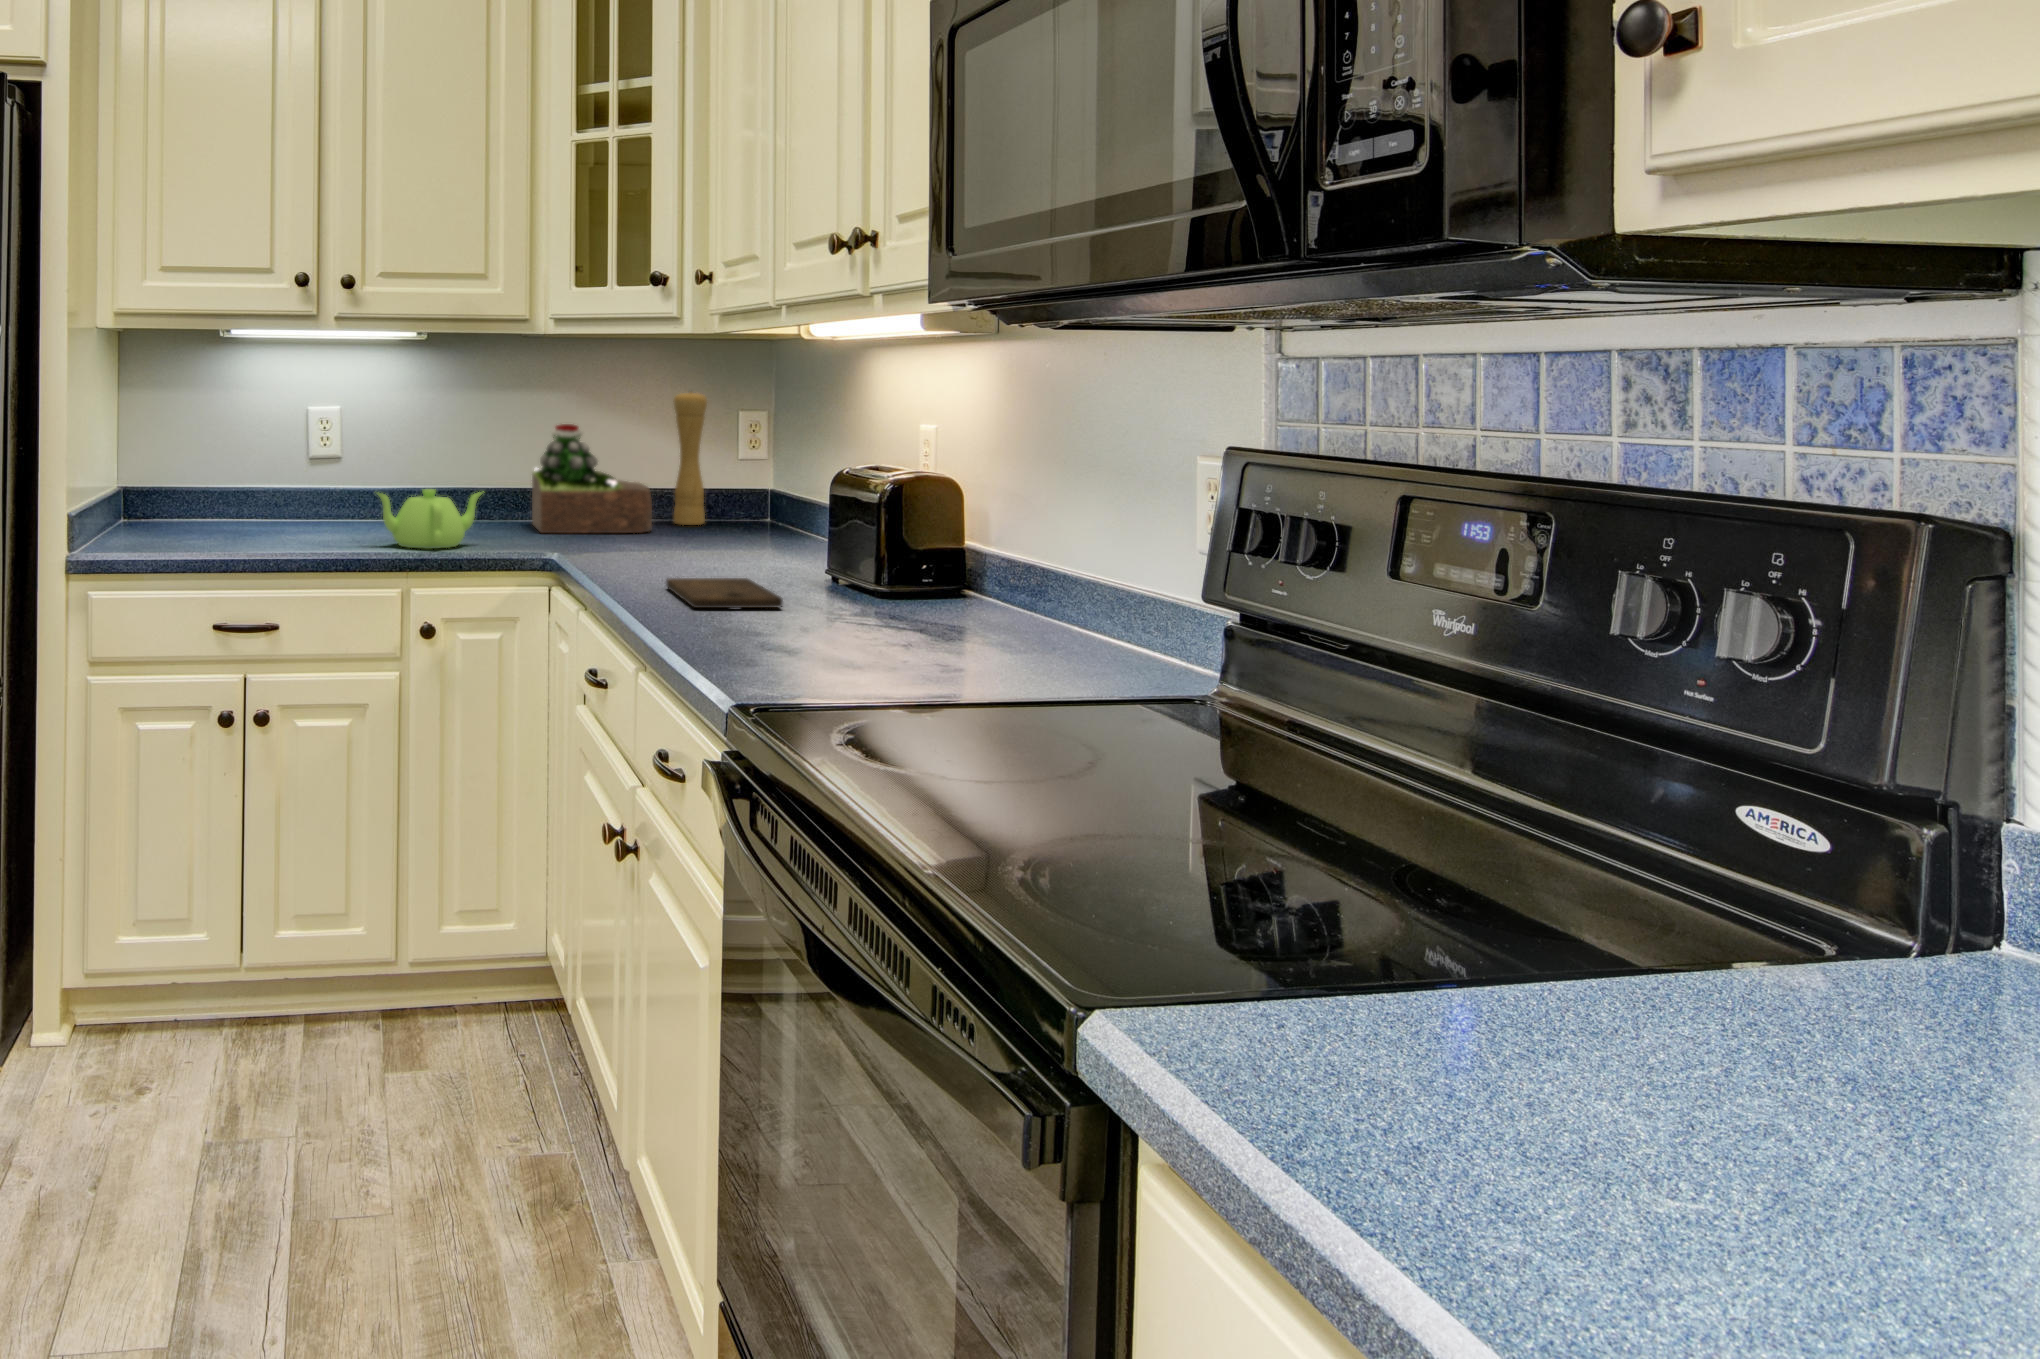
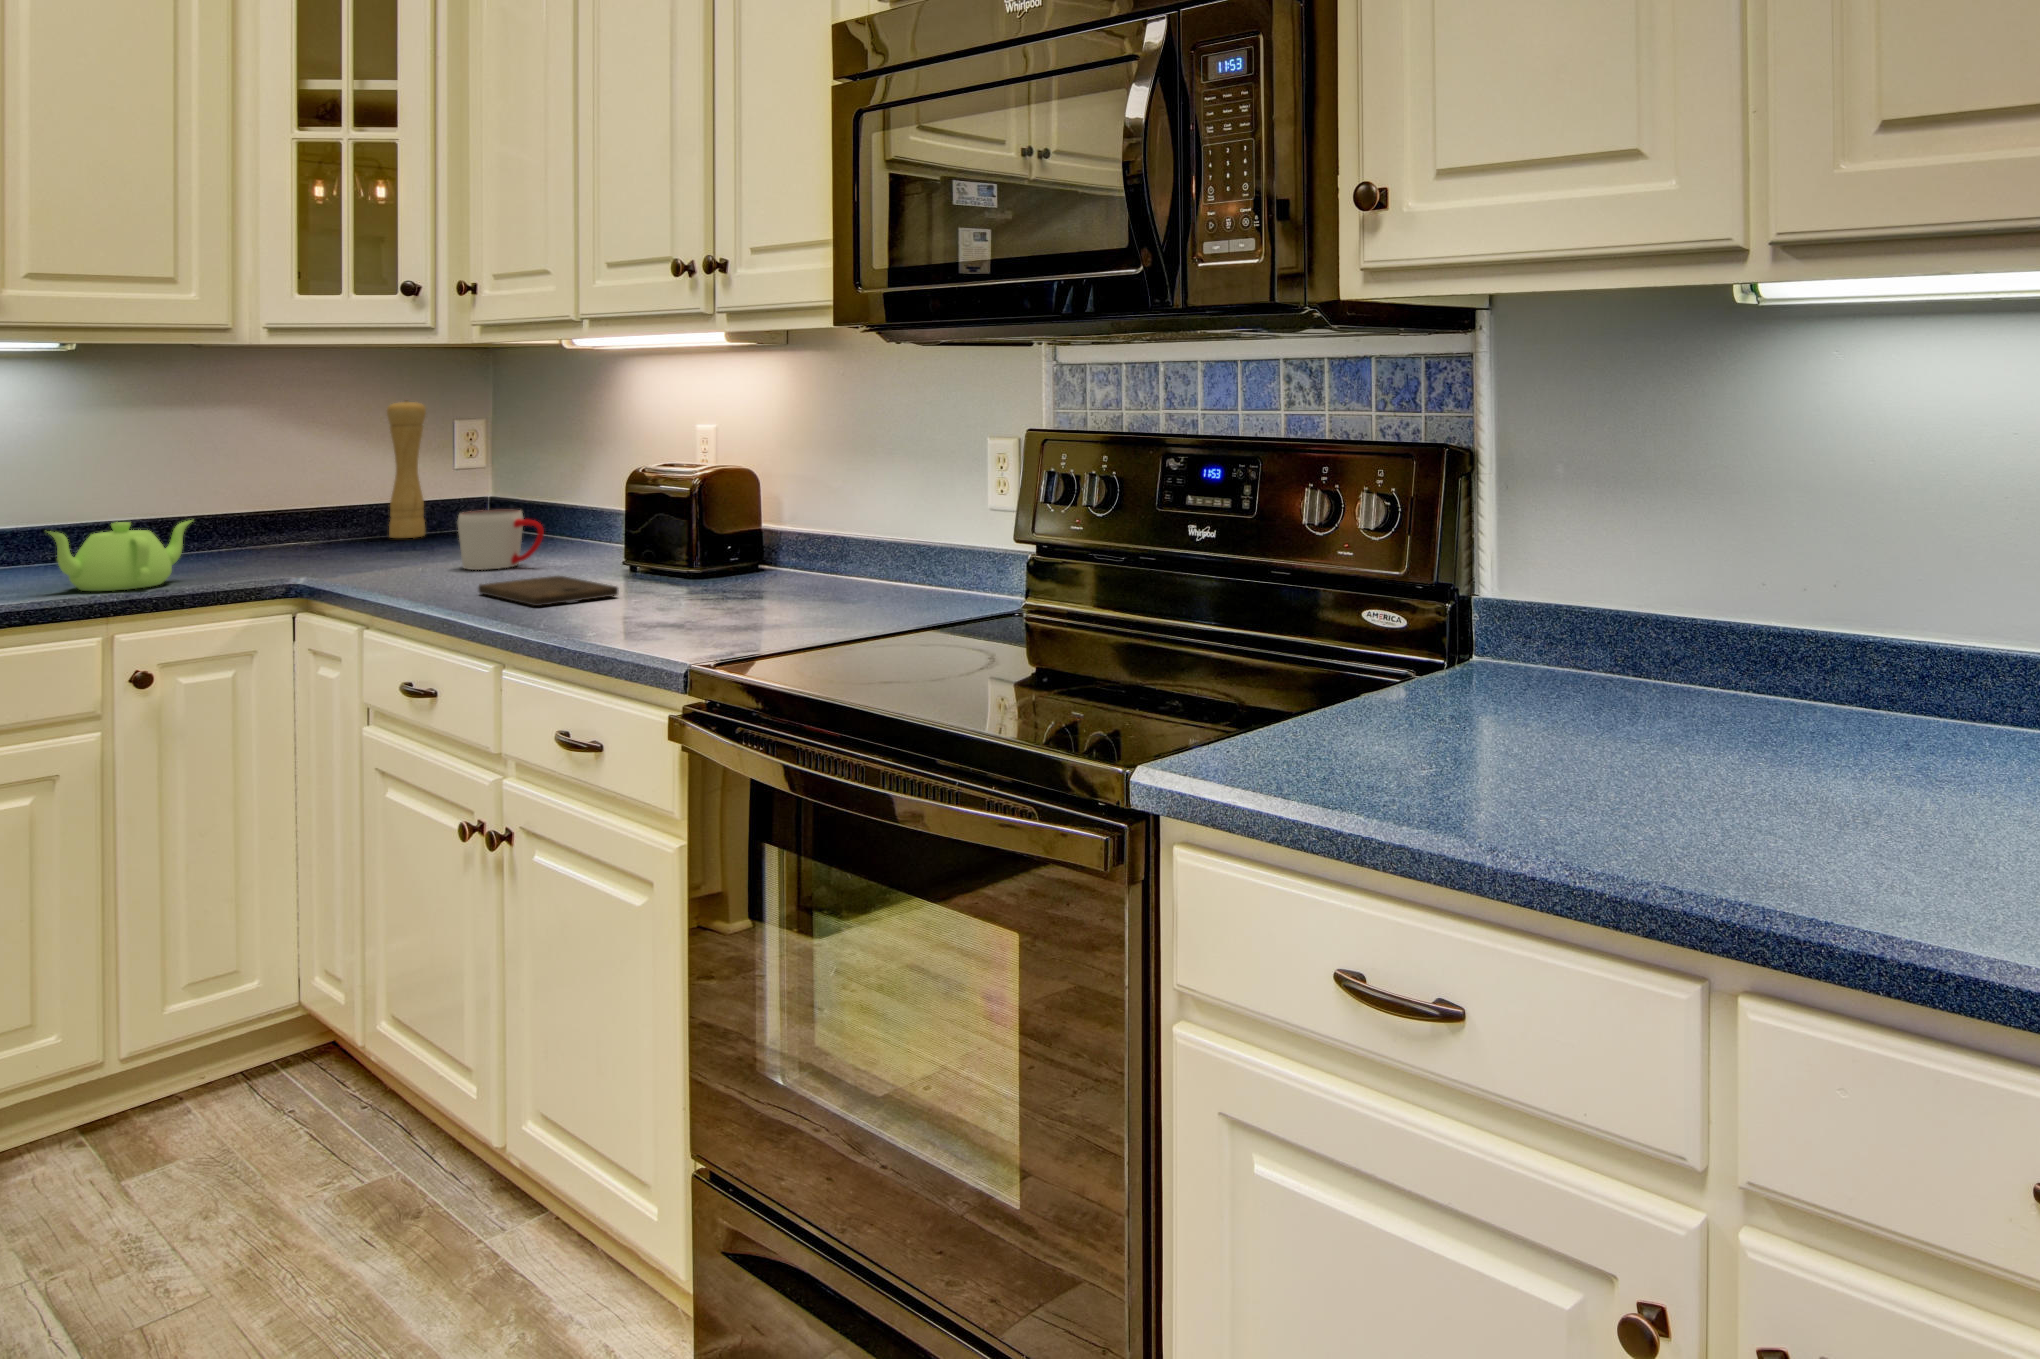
succulent plant: present [532,424,652,533] -> none [217,440,377,561]
mug: none [686,503,760,564] -> present [458,510,544,570]

